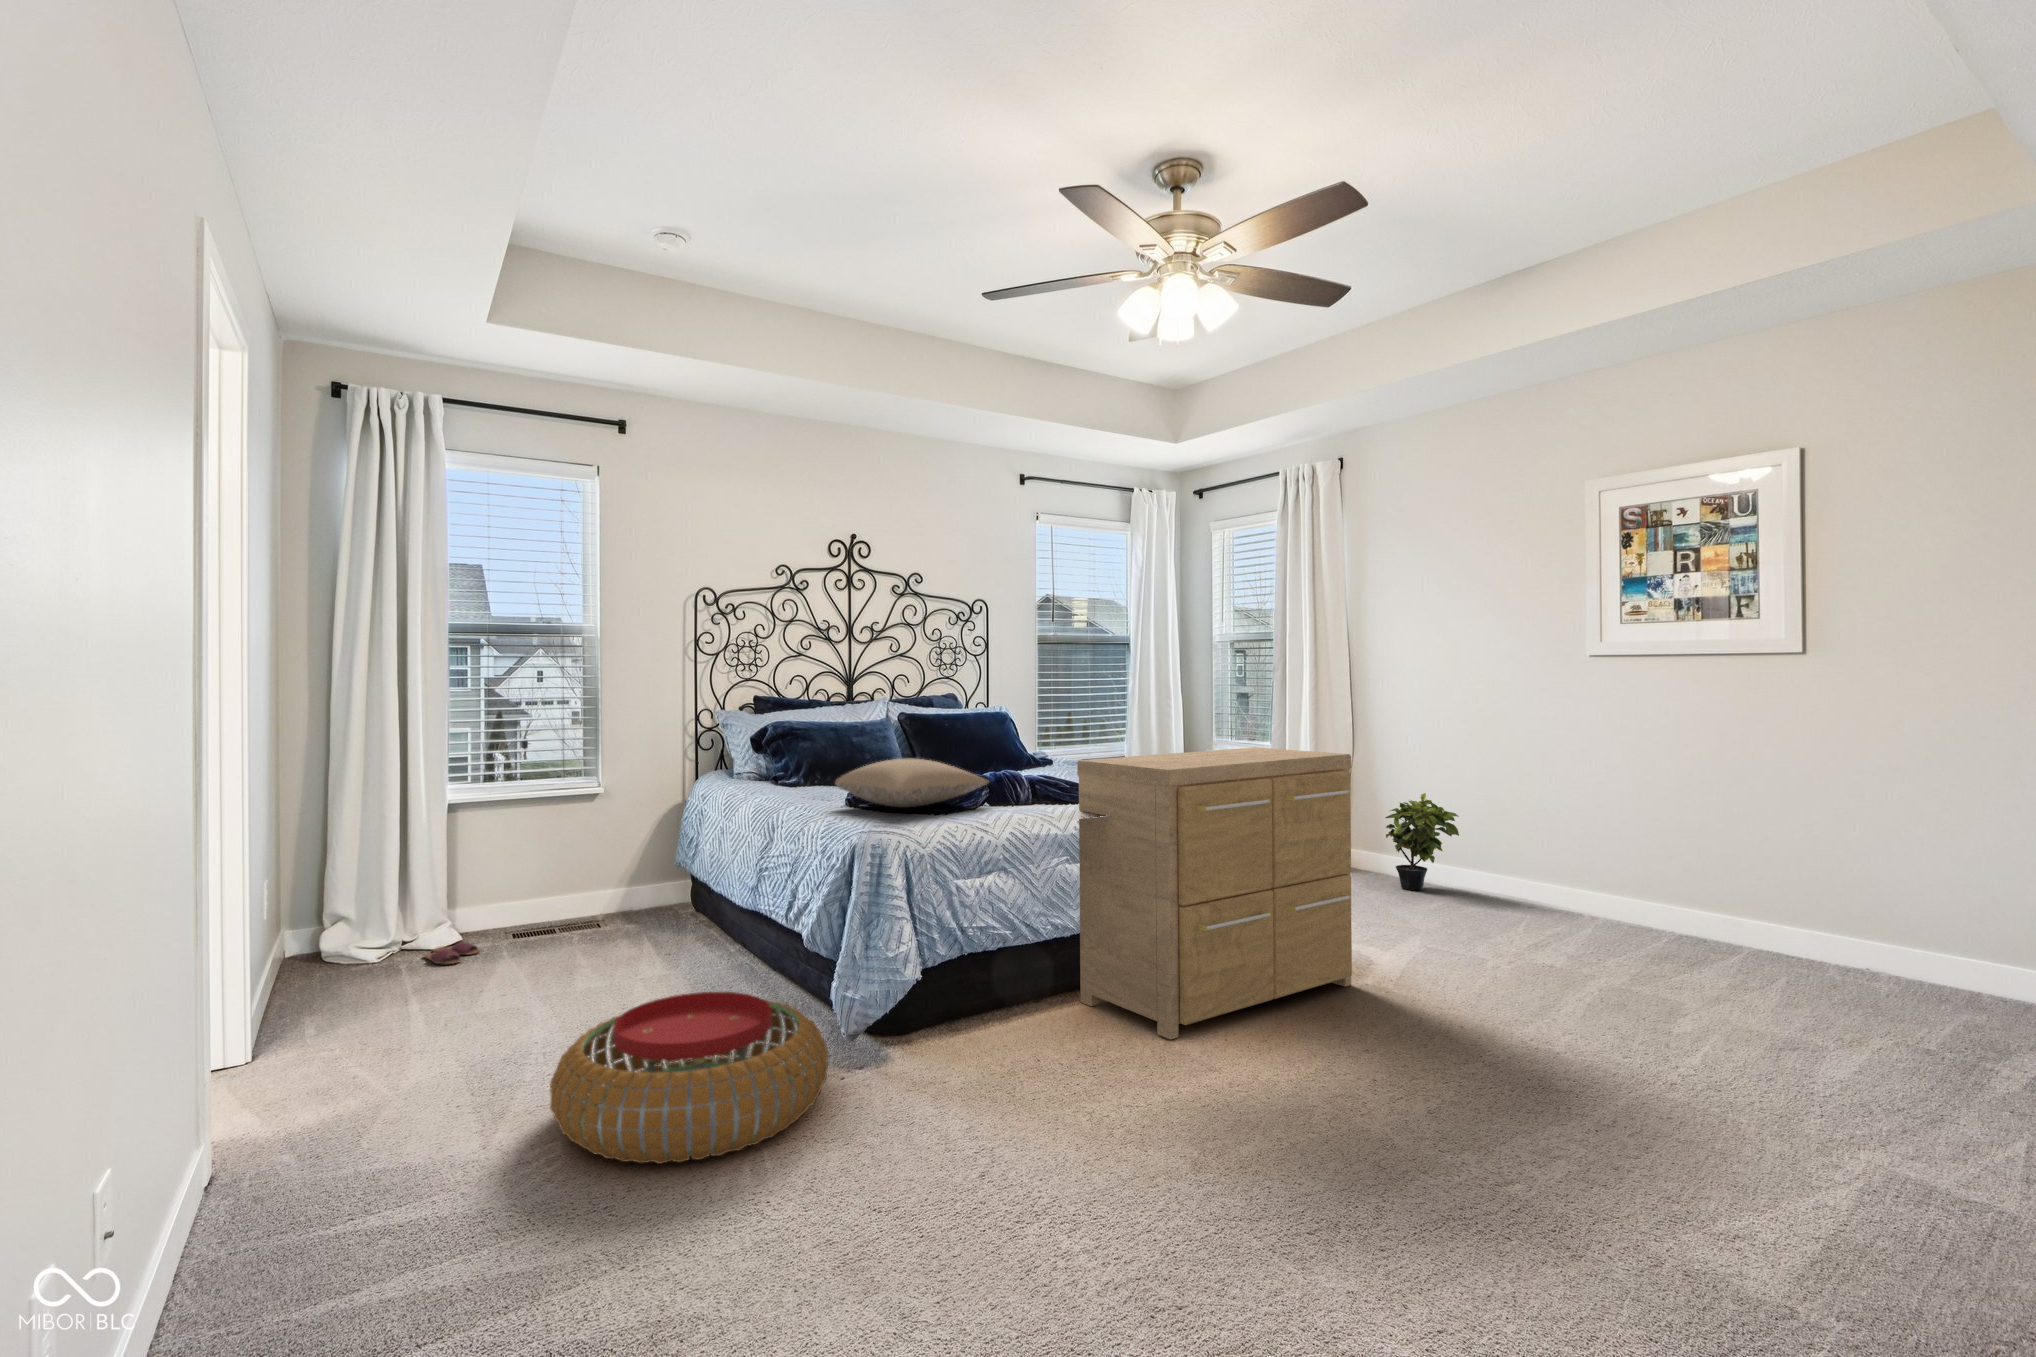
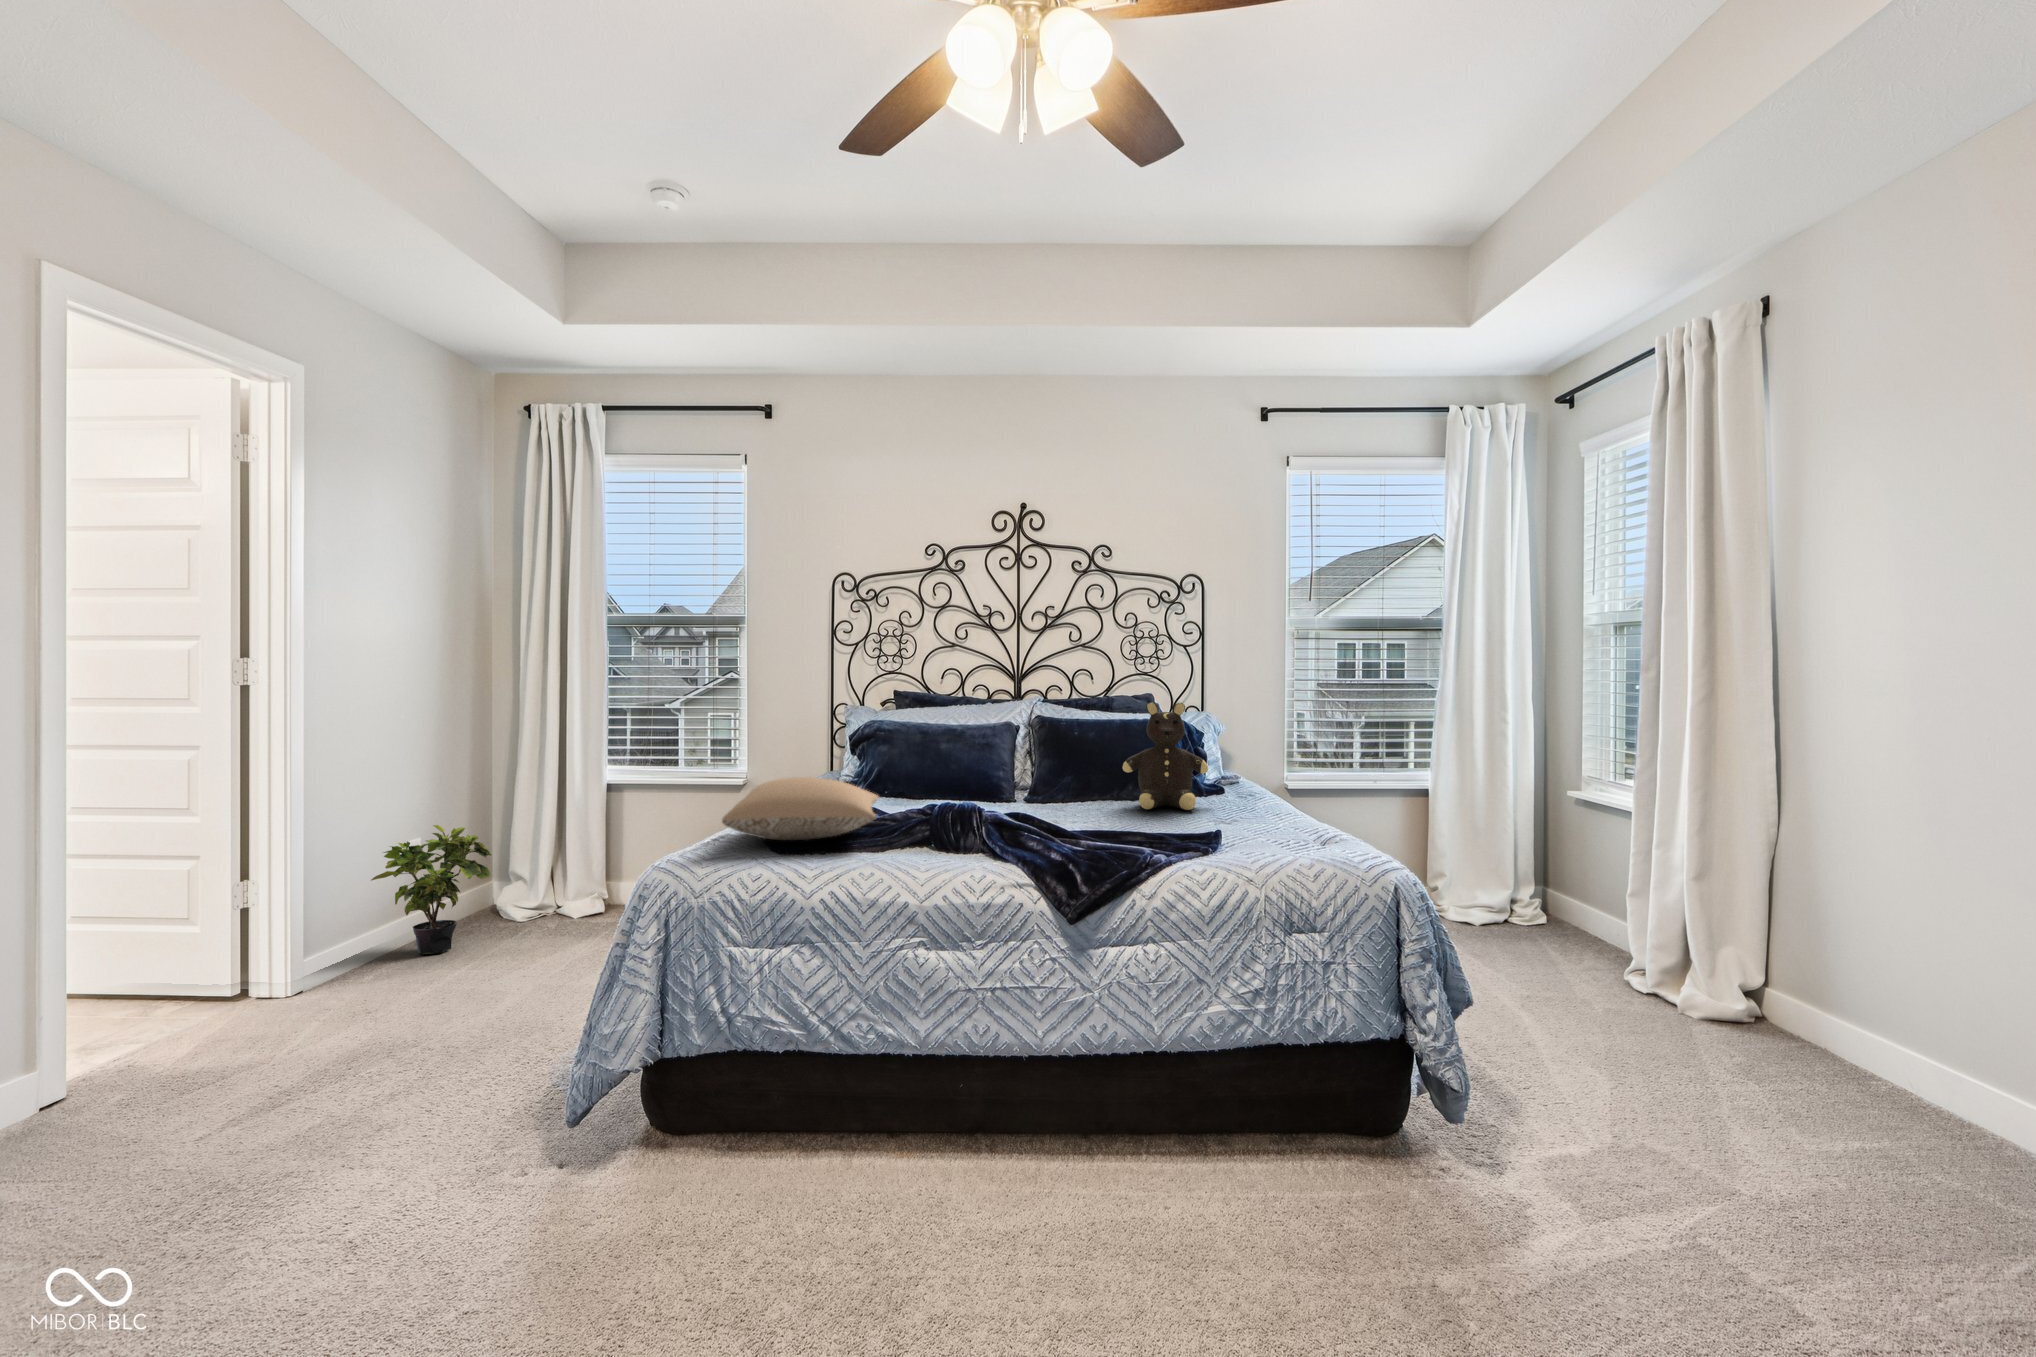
teddy bear: none [1038,695,1099,772] -> present [1123,702,1208,810]
dresser: present [1077,747,1352,1039] -> none [906,801,1380,1267]
potted plant: present [1385,793,1459,890] -> present [371,825,491,954]
slippers: present [424,942,479,964] -> none [539,916,590,937]
pouf: present [550,992,828,1164] -> none [132,1029,506,1242]

